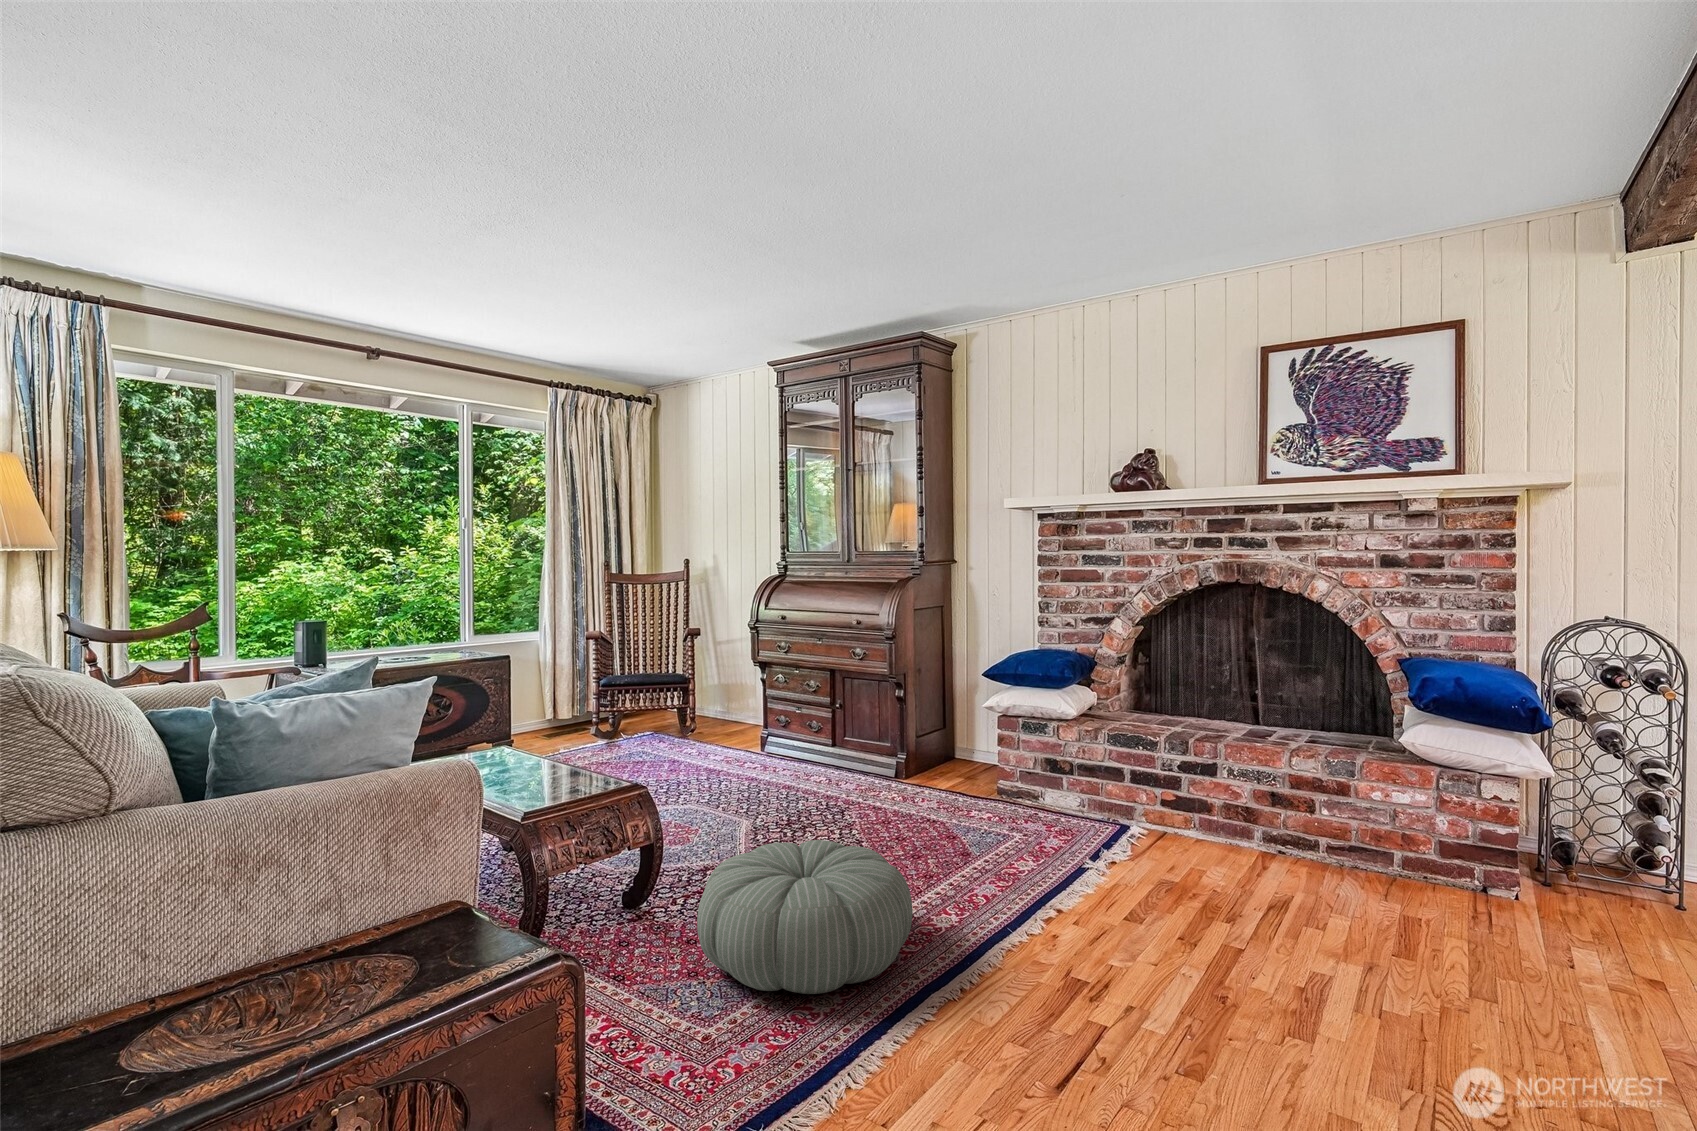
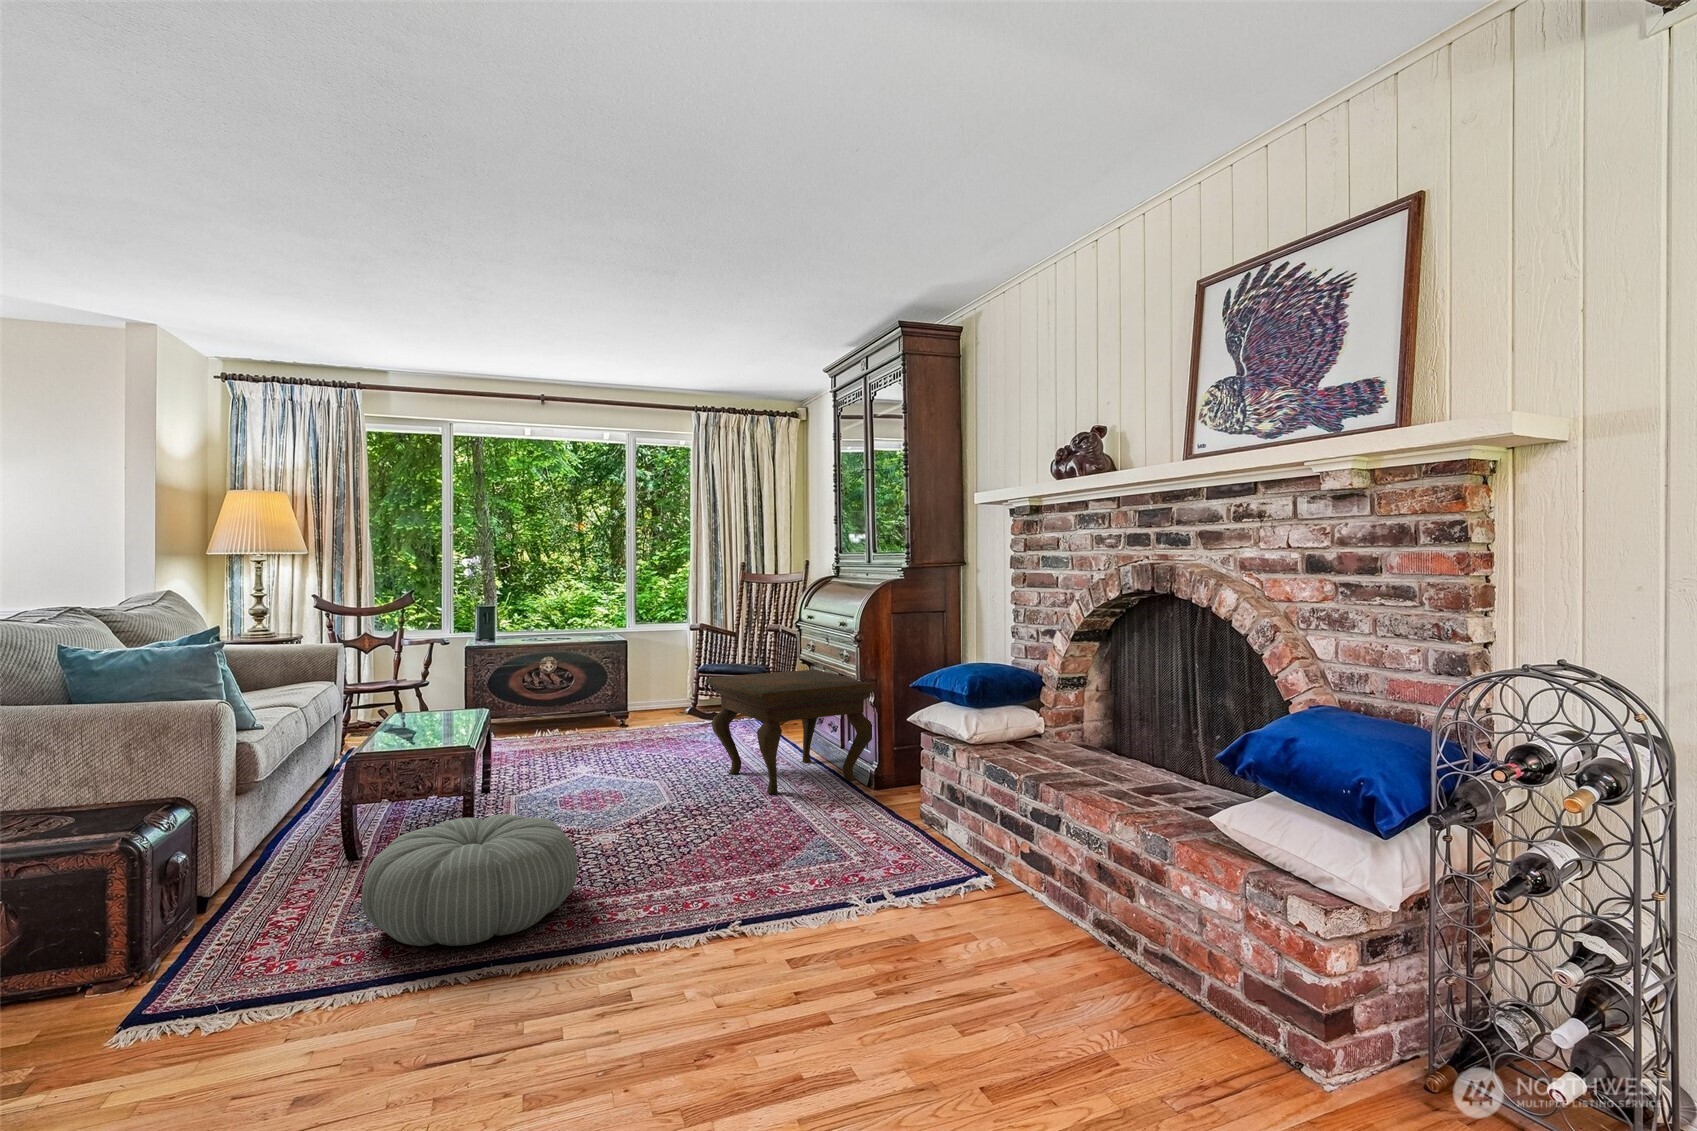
side table: none [719,669,895,794] -> present [707,670,875,794]

